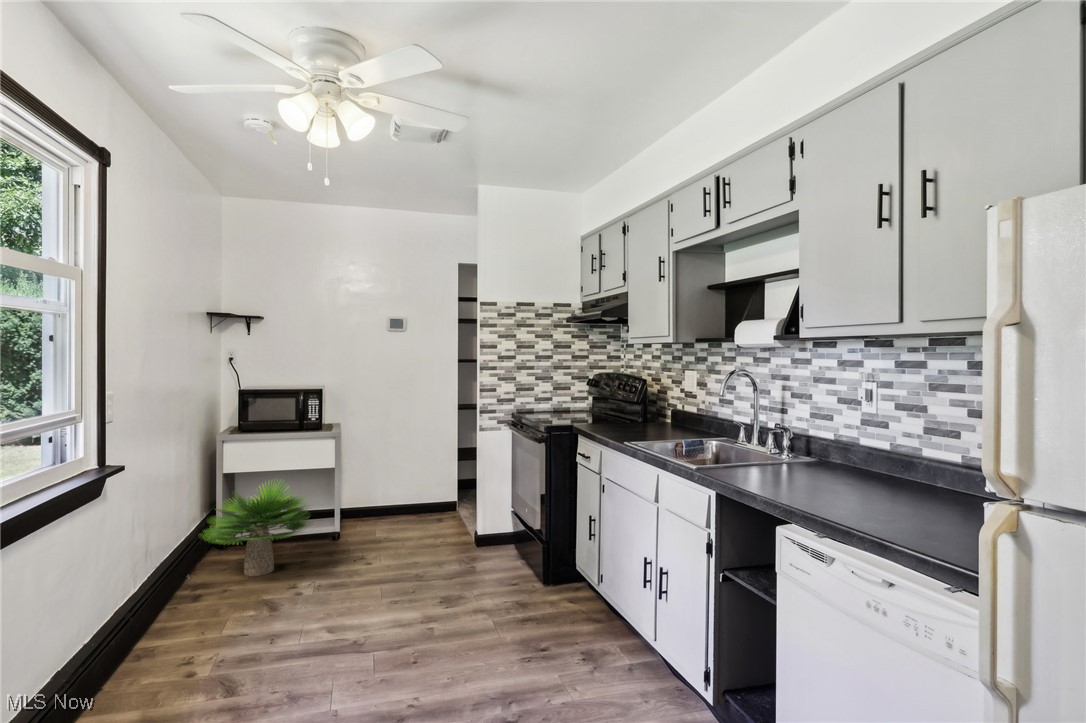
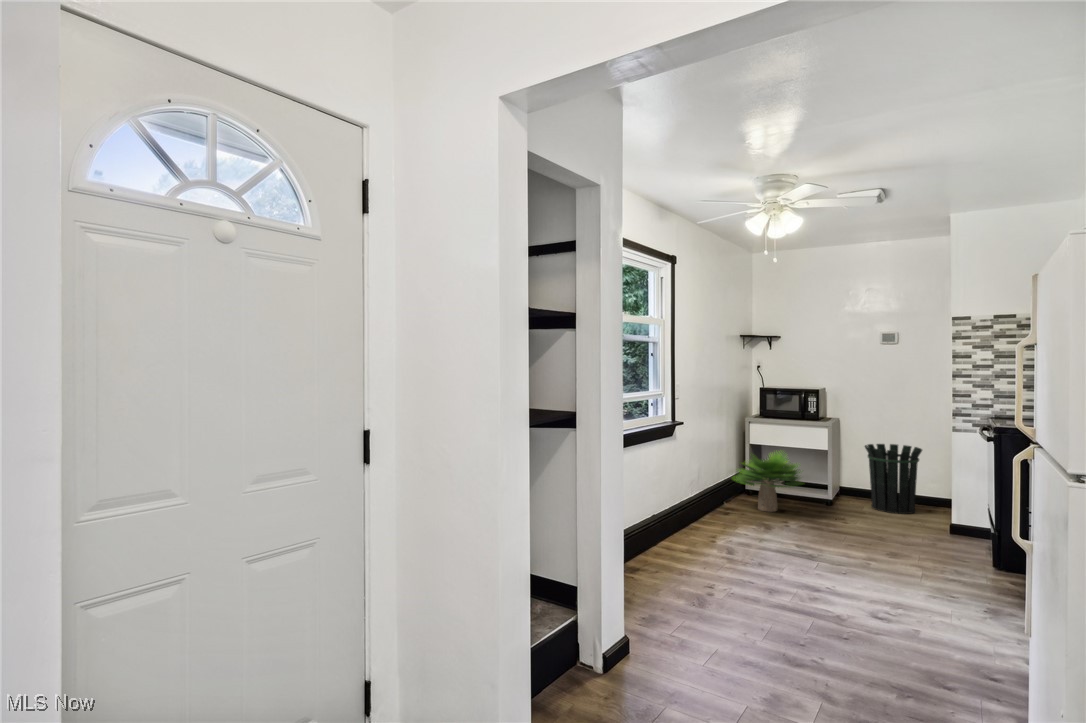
waste bin: none [376,450,437,536] -> present [865,444,922,514]

